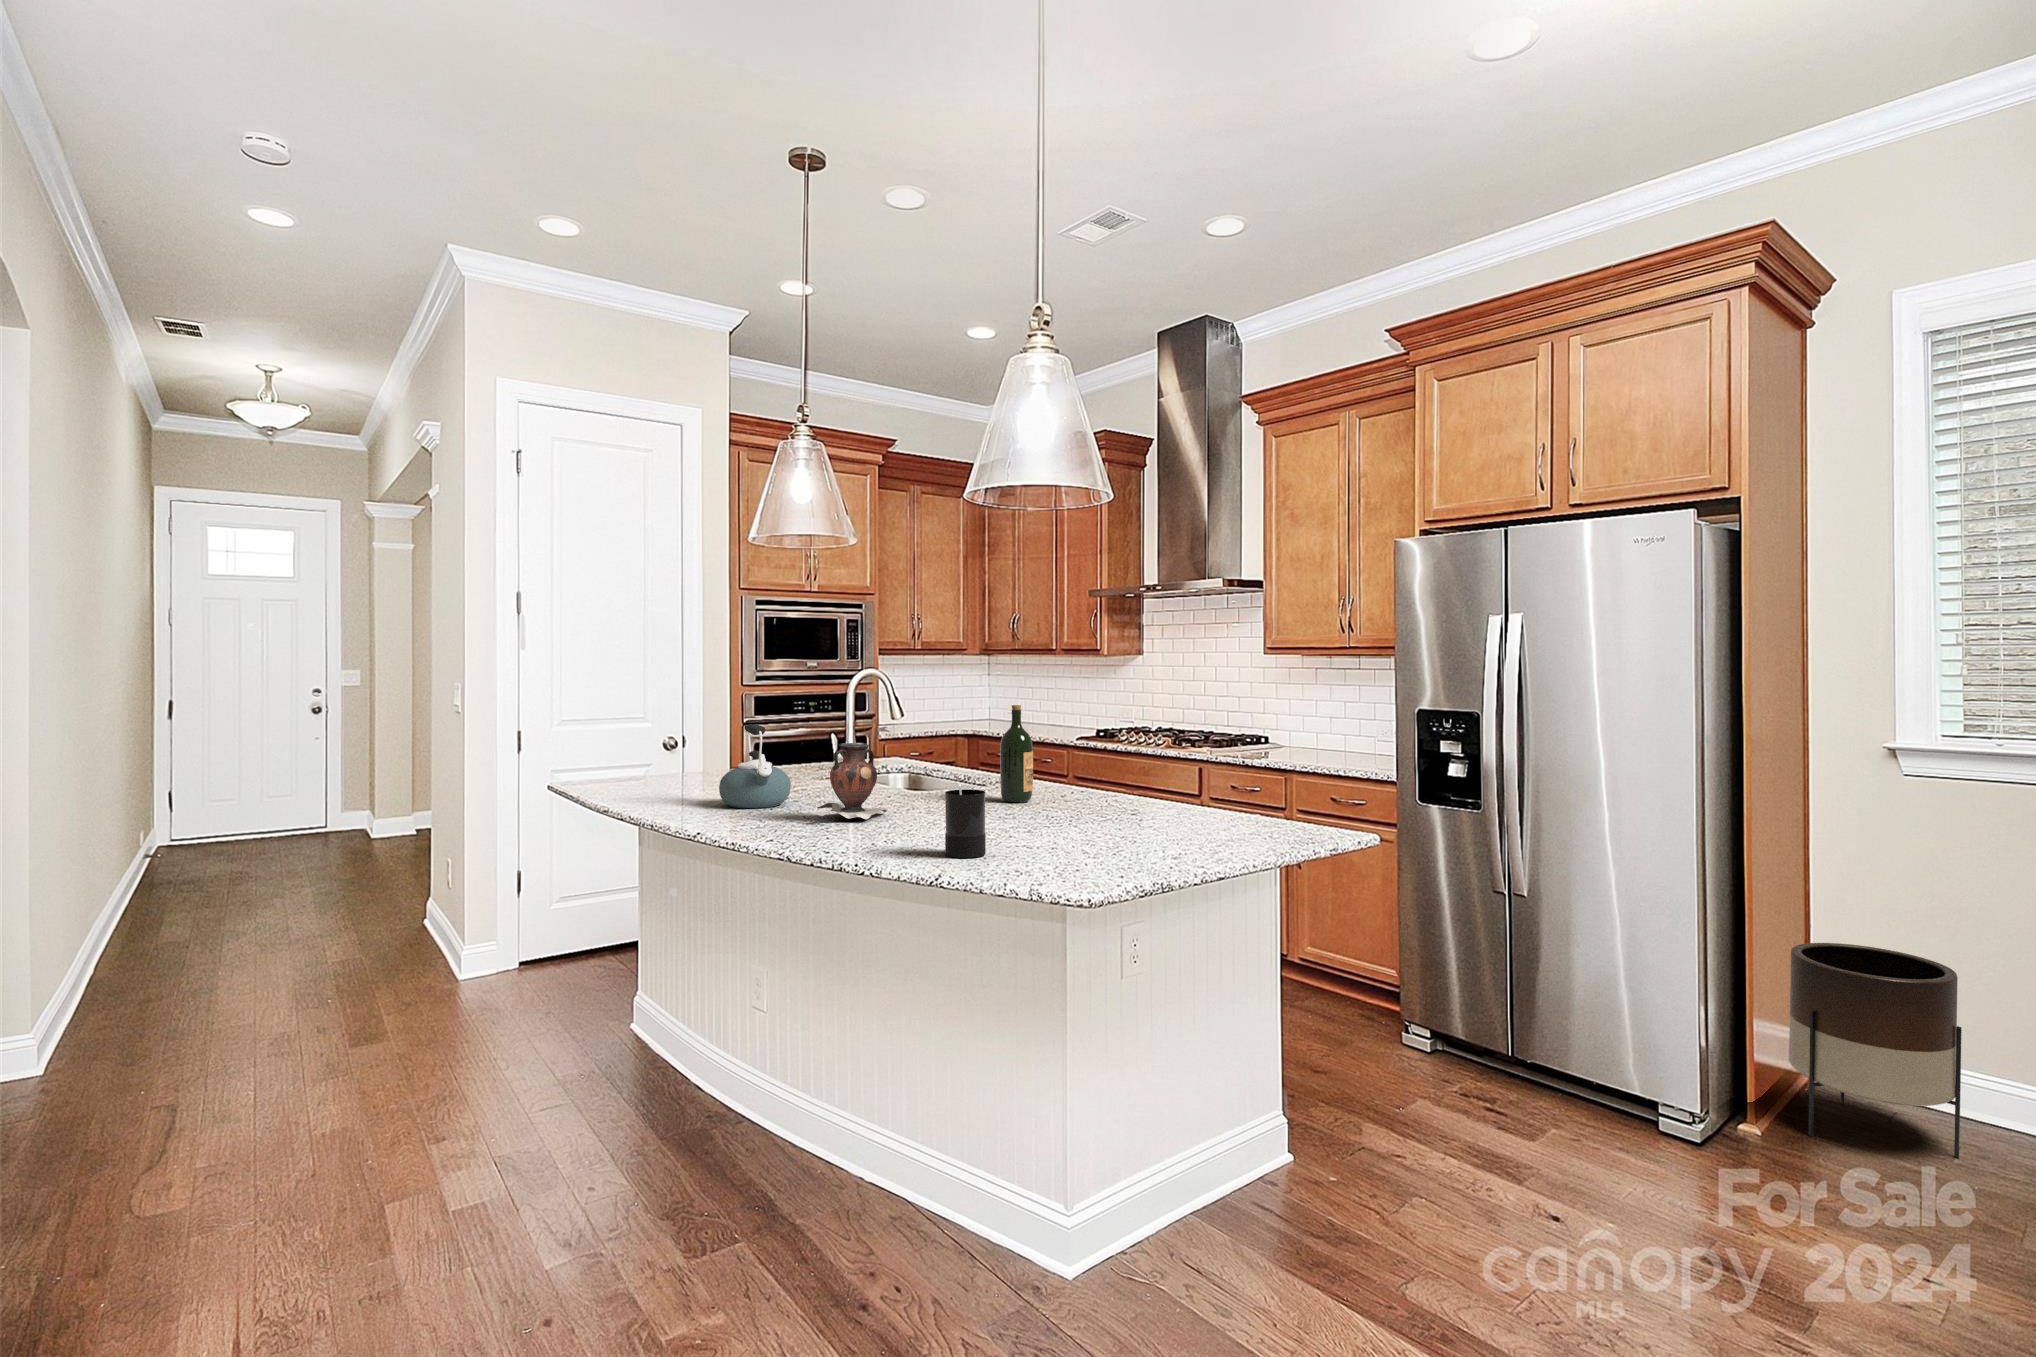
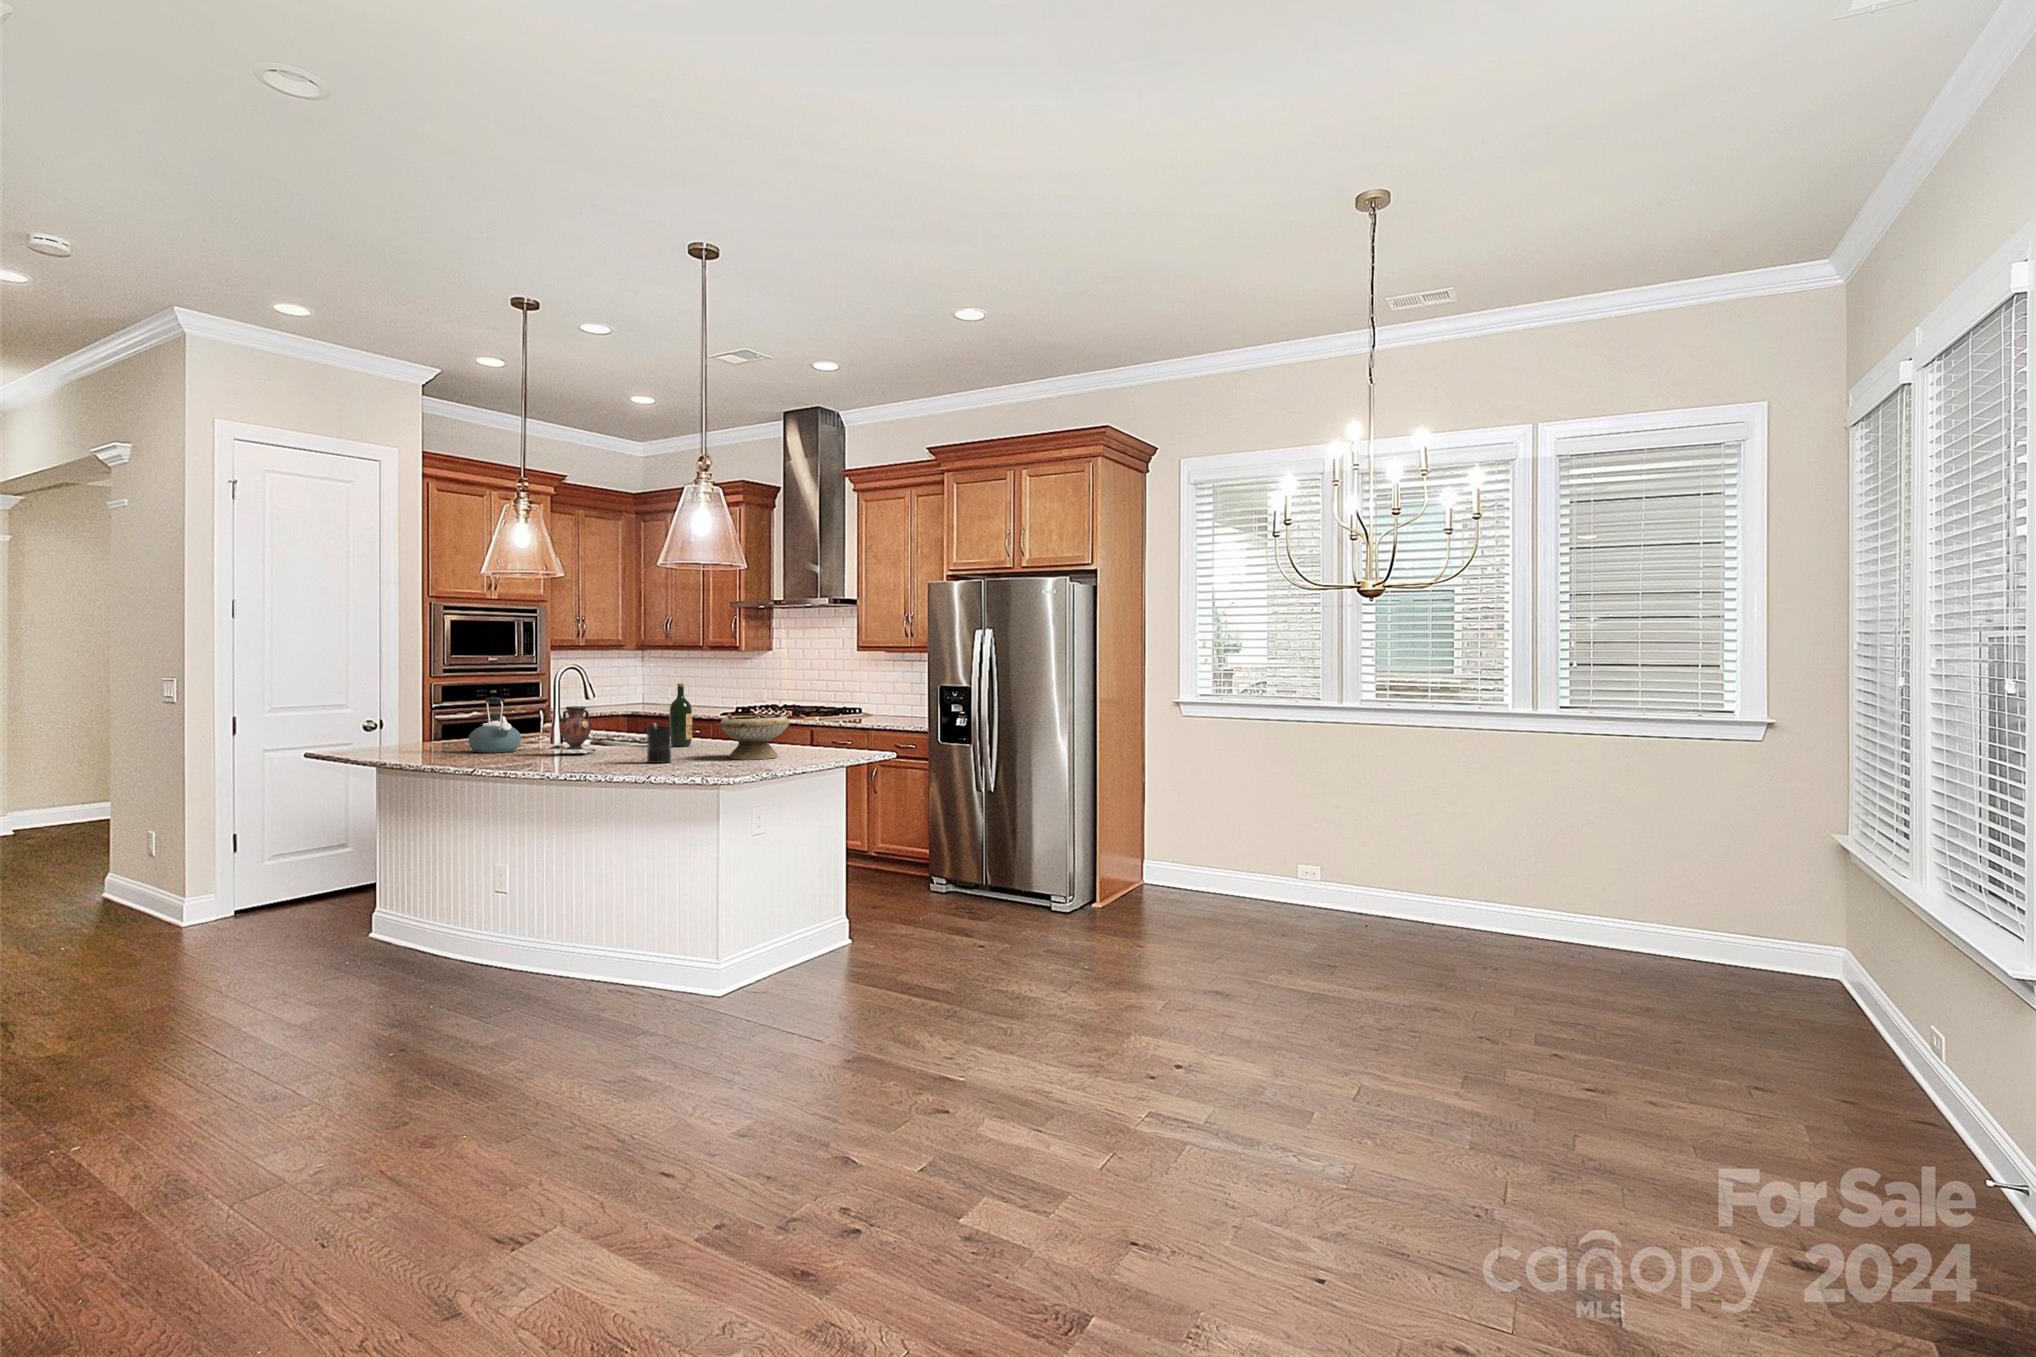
bowl: none [1071,764,1193,853] -> present [720,714,789,760]
planter: present [1789,943,1962,1158] -> none [1120,809,1187,907]

